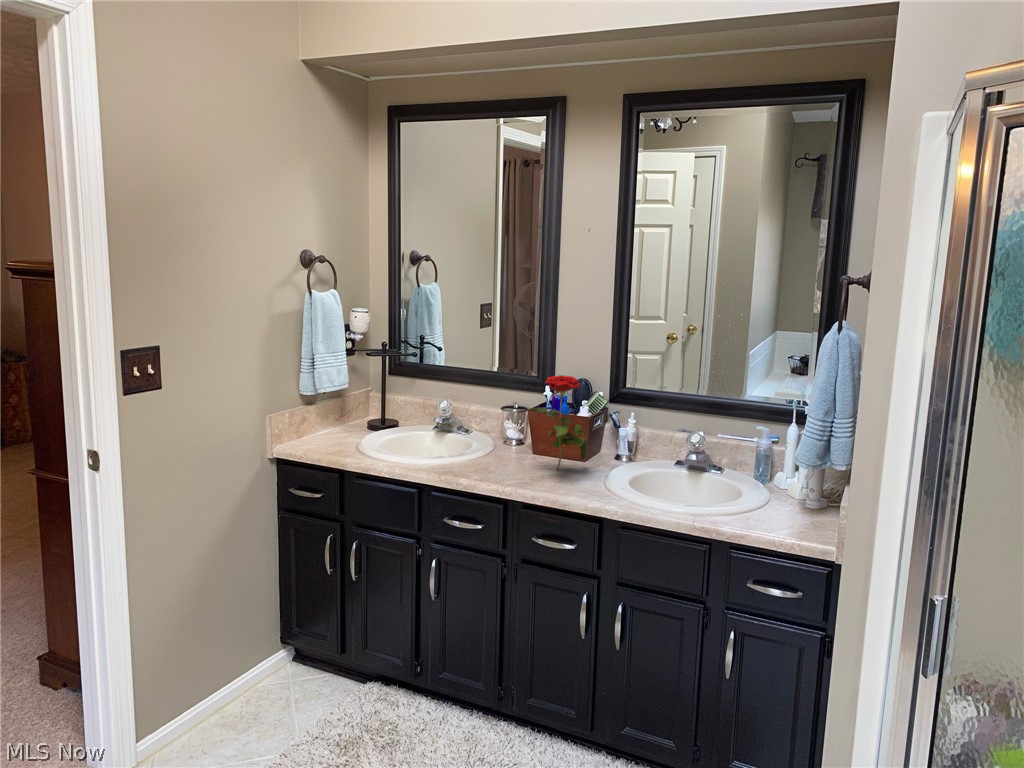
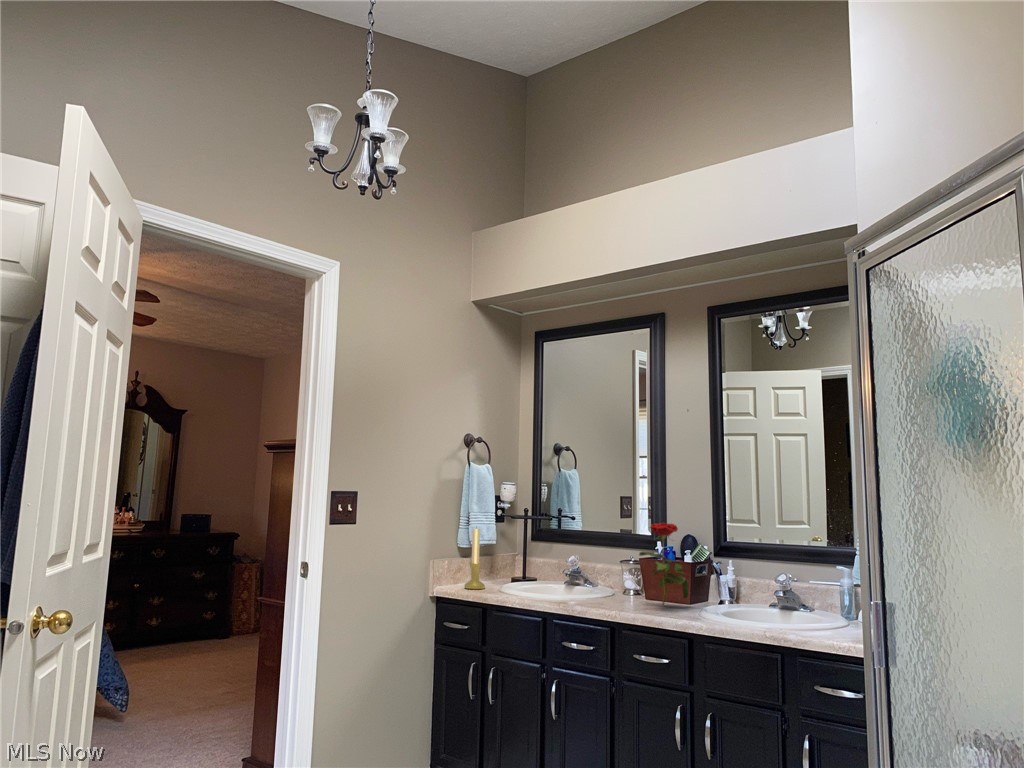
candle holder: none [312,373,338,449] -> present [464,528,485,589]

